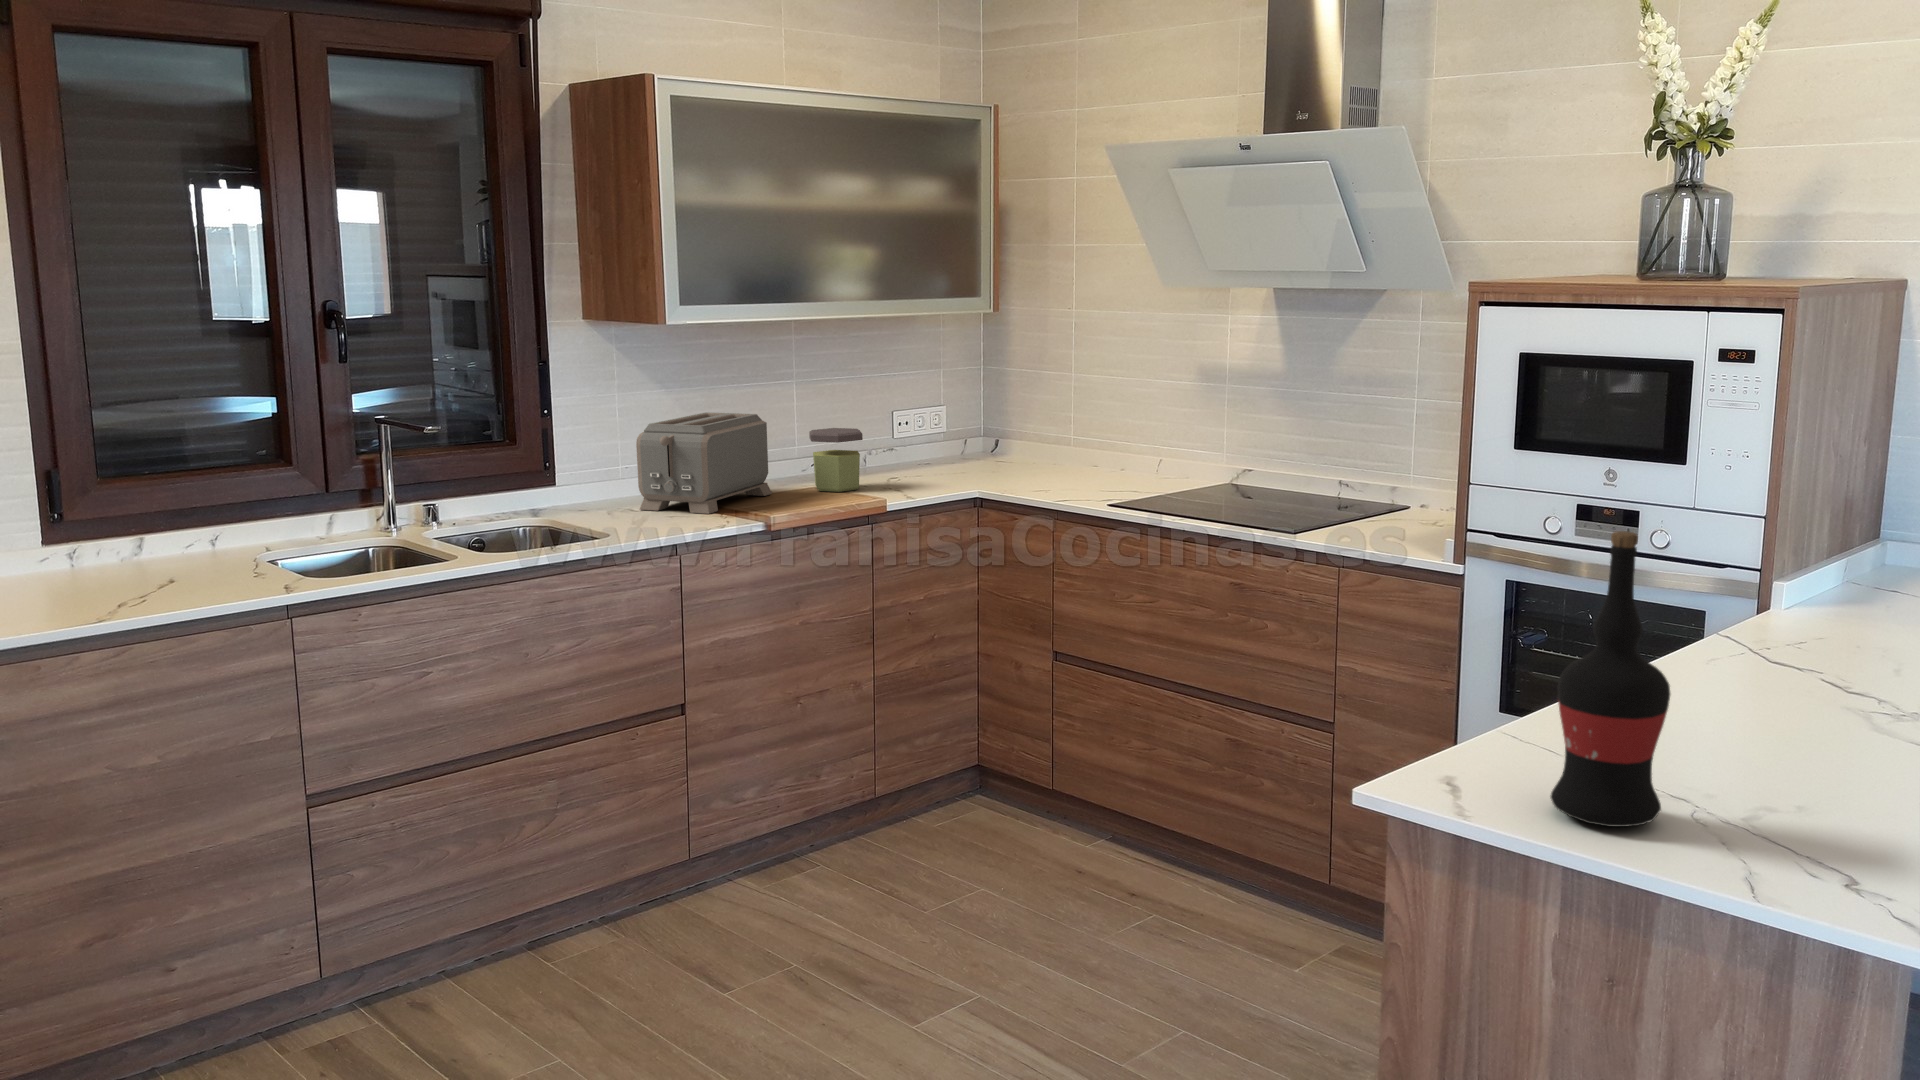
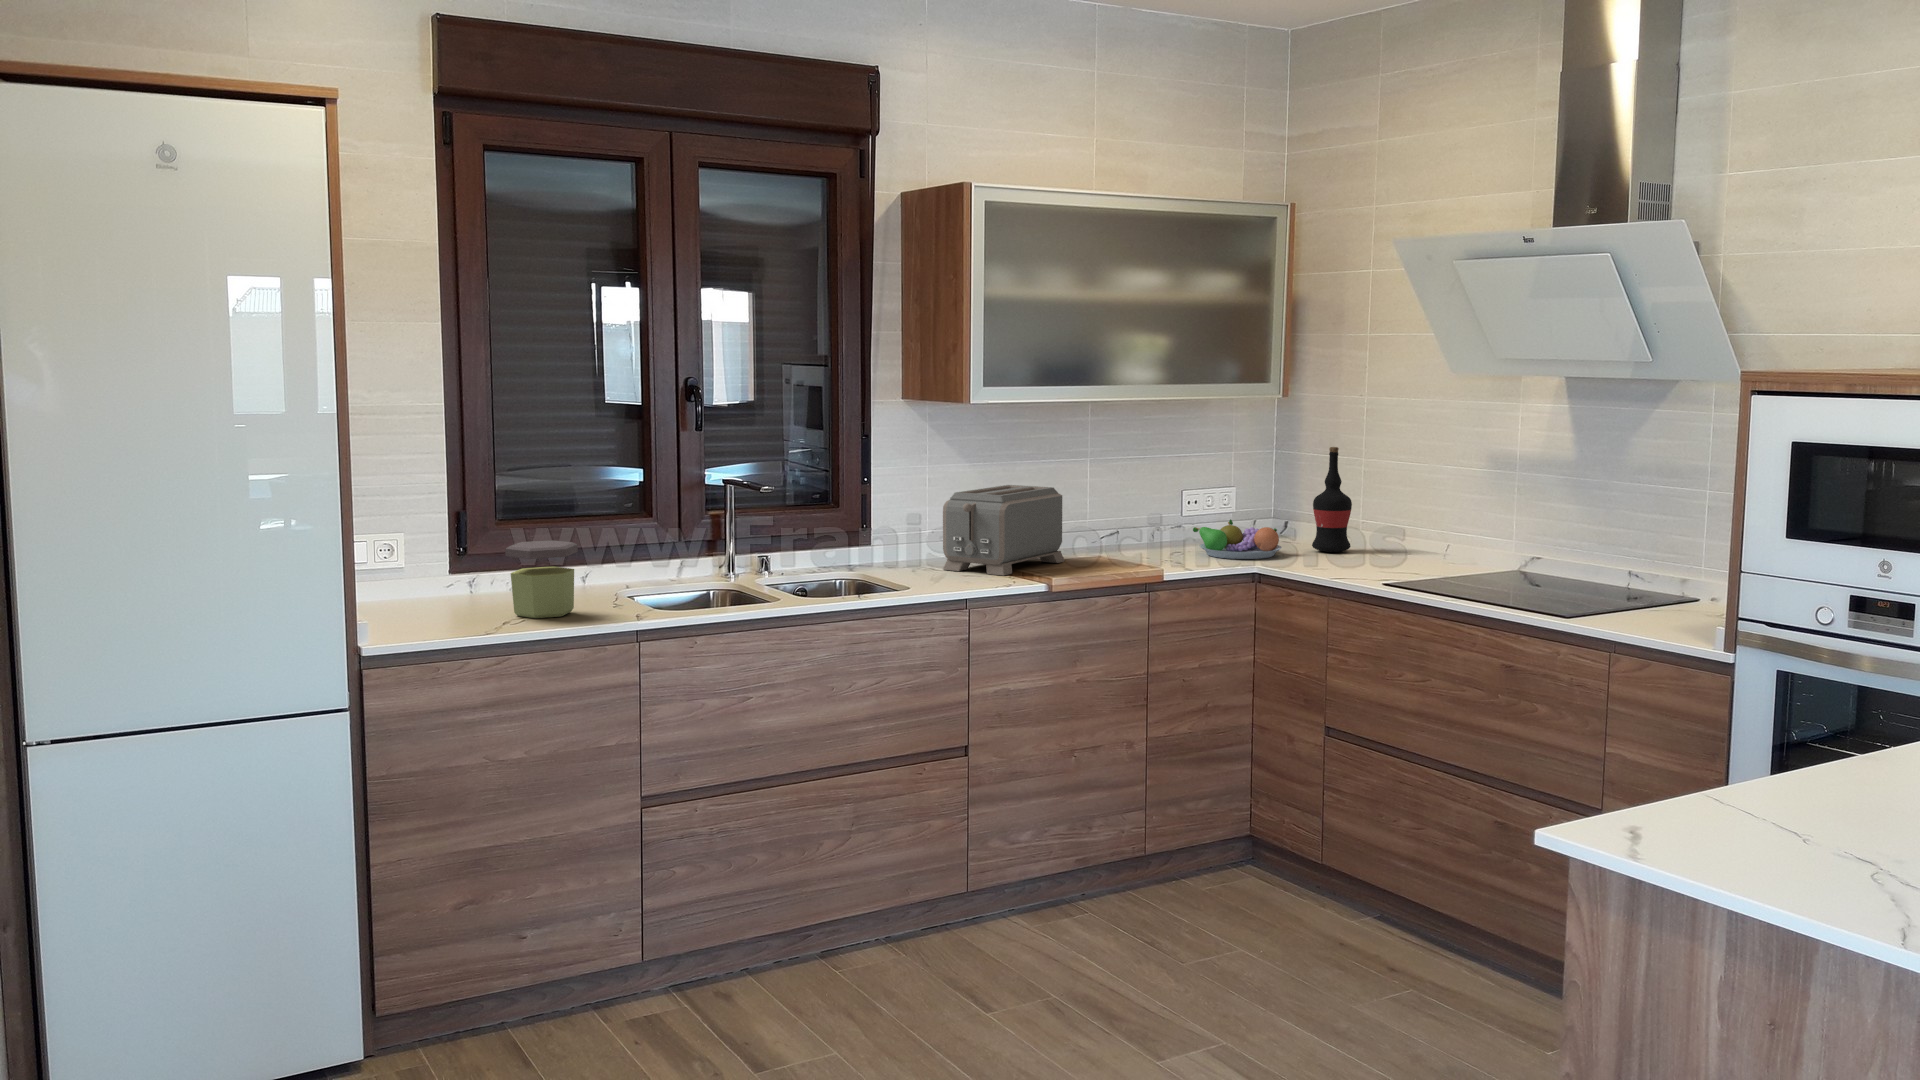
jar: present [809,428,863,492] -> present [505,540,578,618]
fruit bowl: none [904,441,997,483] -> present [1193,519,1282,559]
wine bottle: present [1550,531,1670,827] -> present [1312,447,1352,552]

